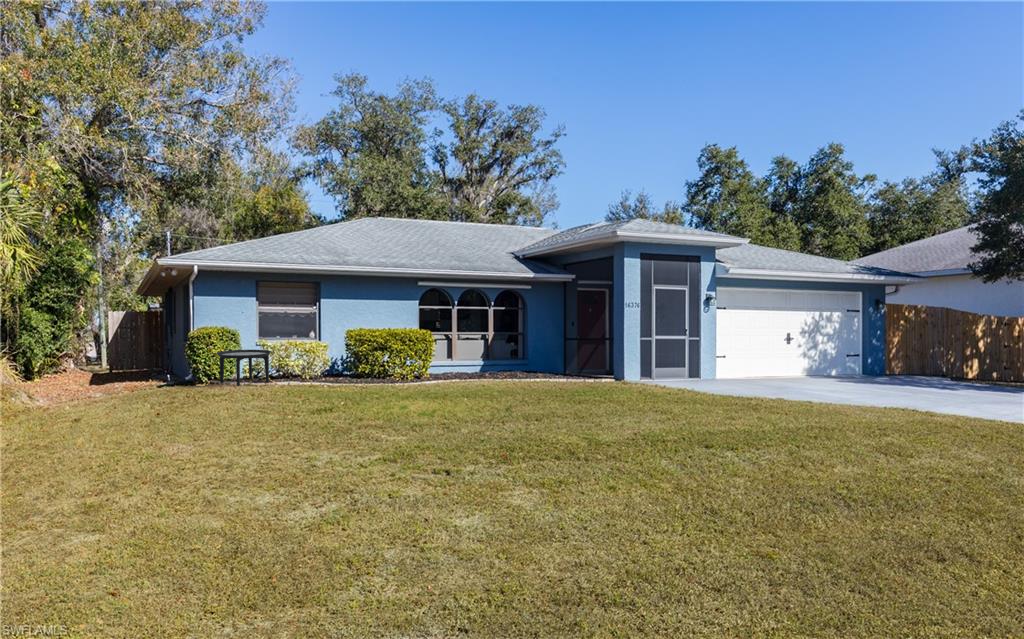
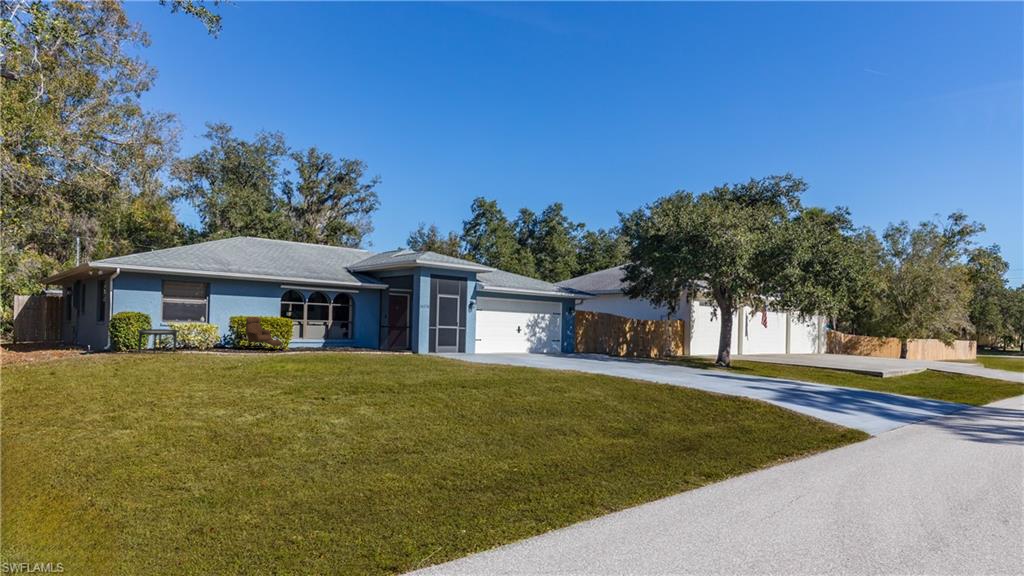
lounge chair: none [363,329,416,381] -> present [246,317,282,350]

